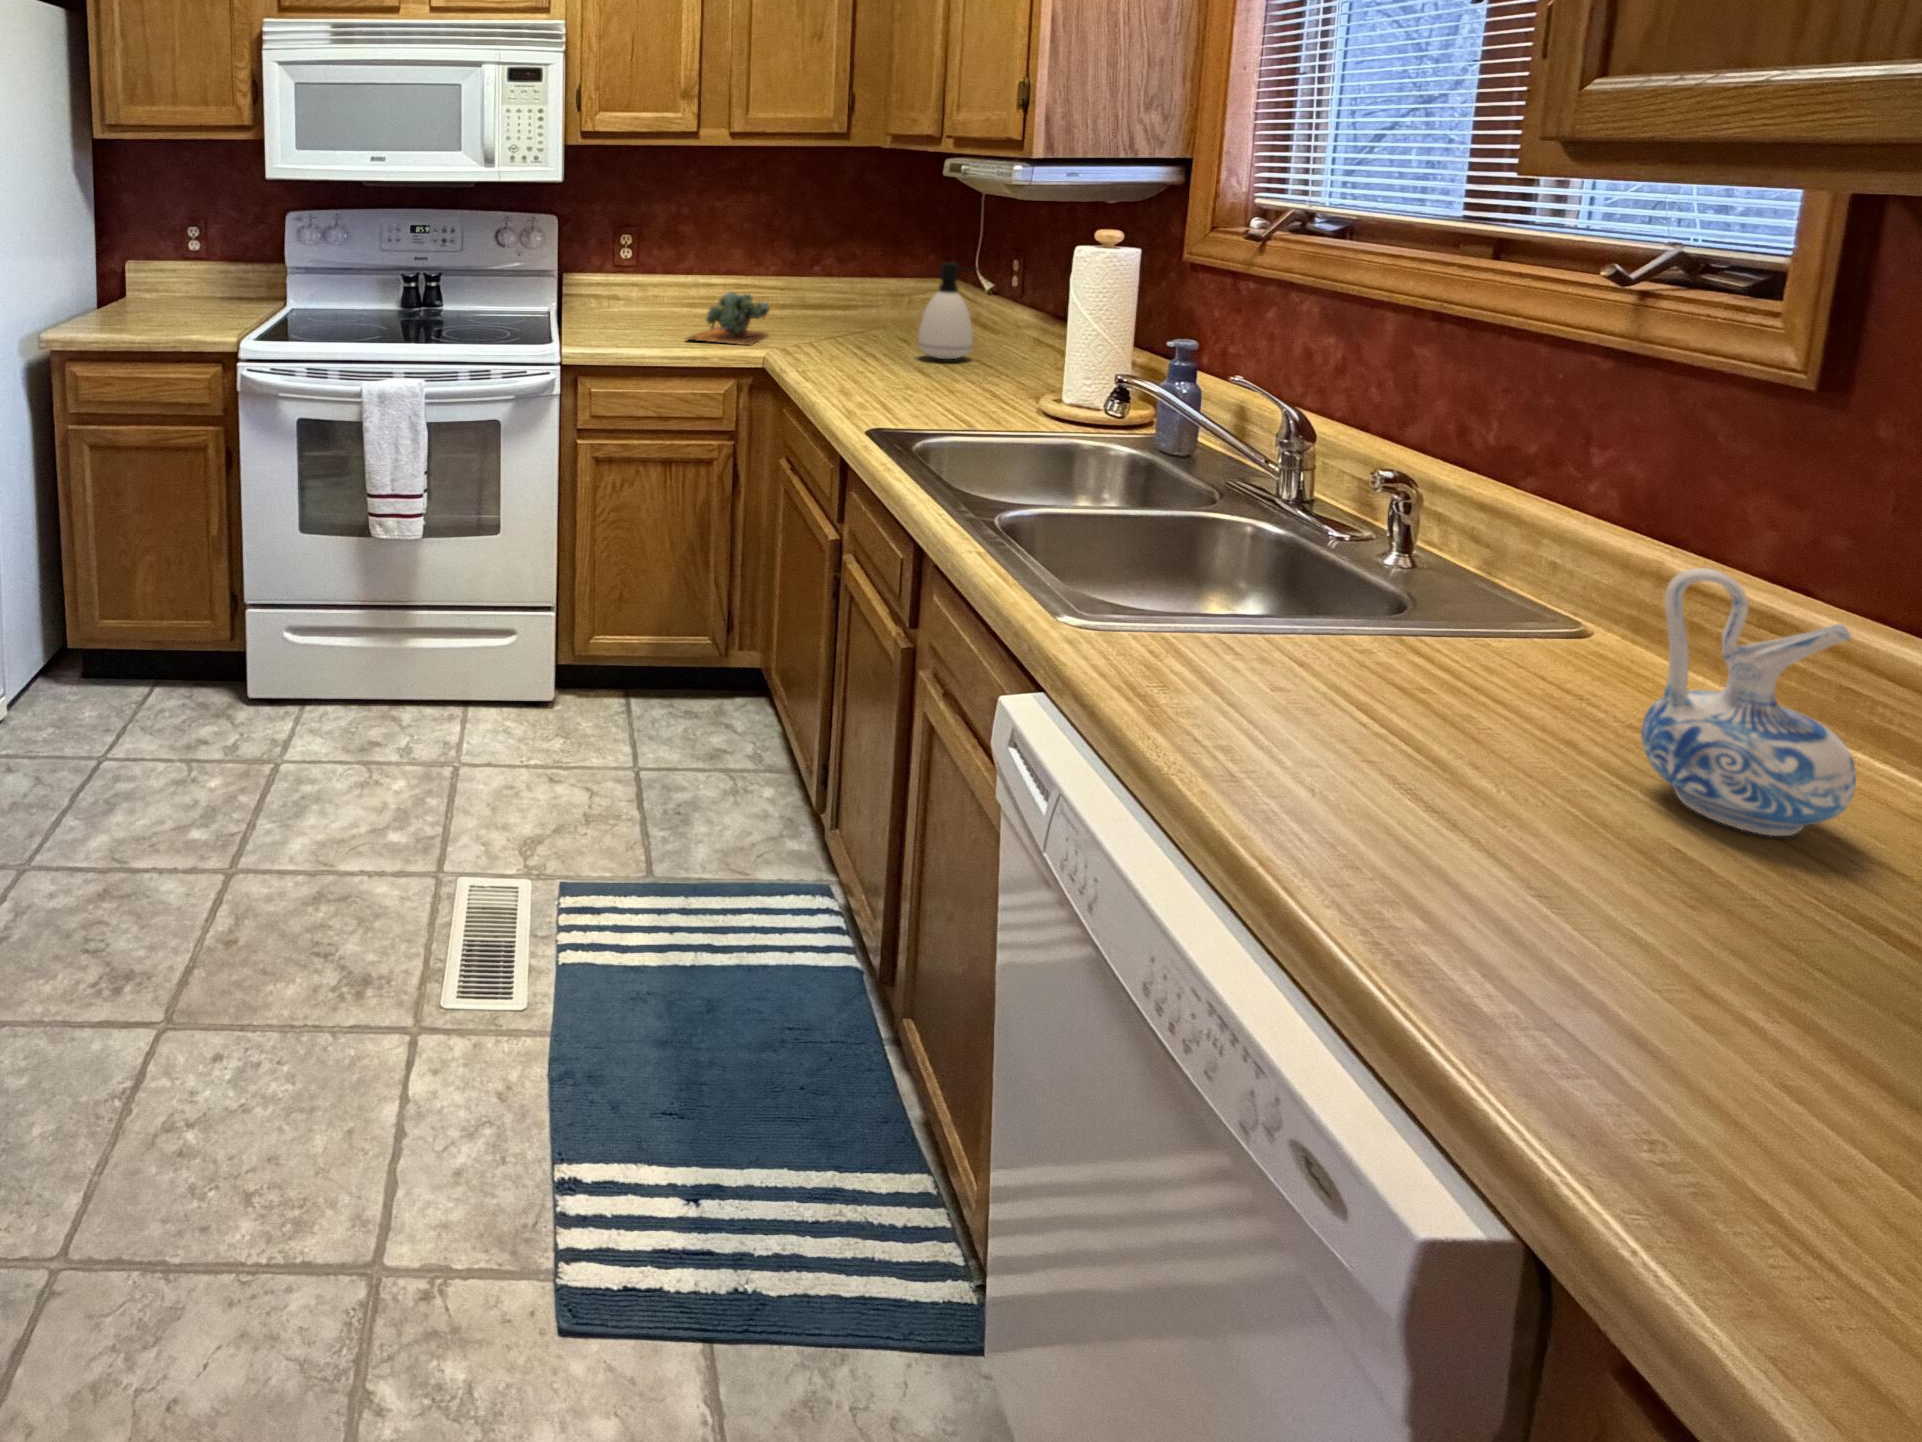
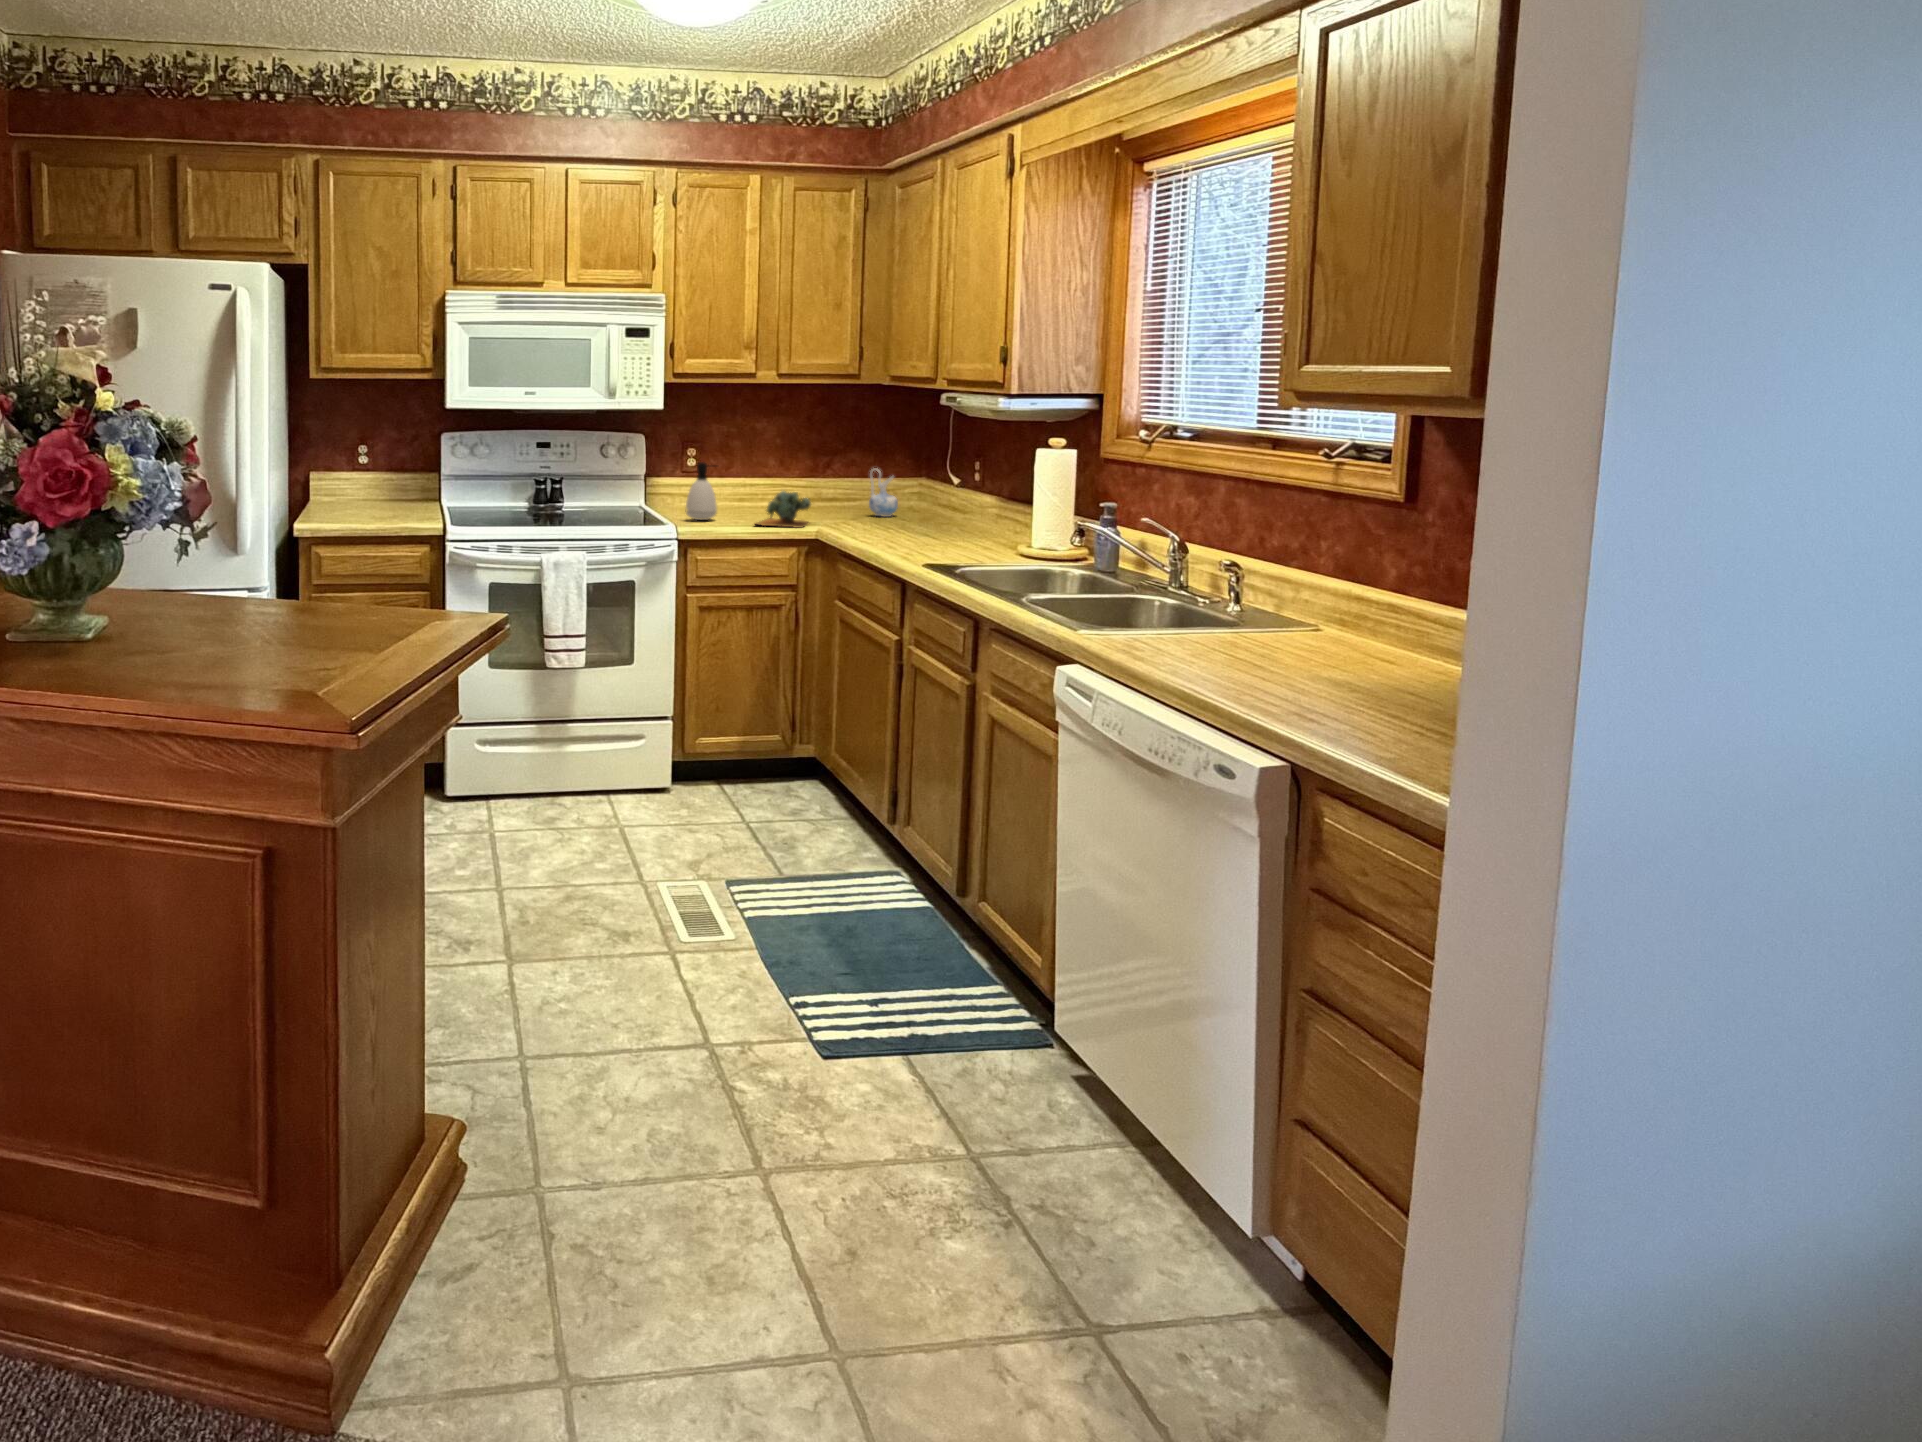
soap dispenser: present [918,262,978,359] -> present [685,462,717,520]
ceramic pitcher: present [1641,568,1856,836] -> present [869,469,898,517]

